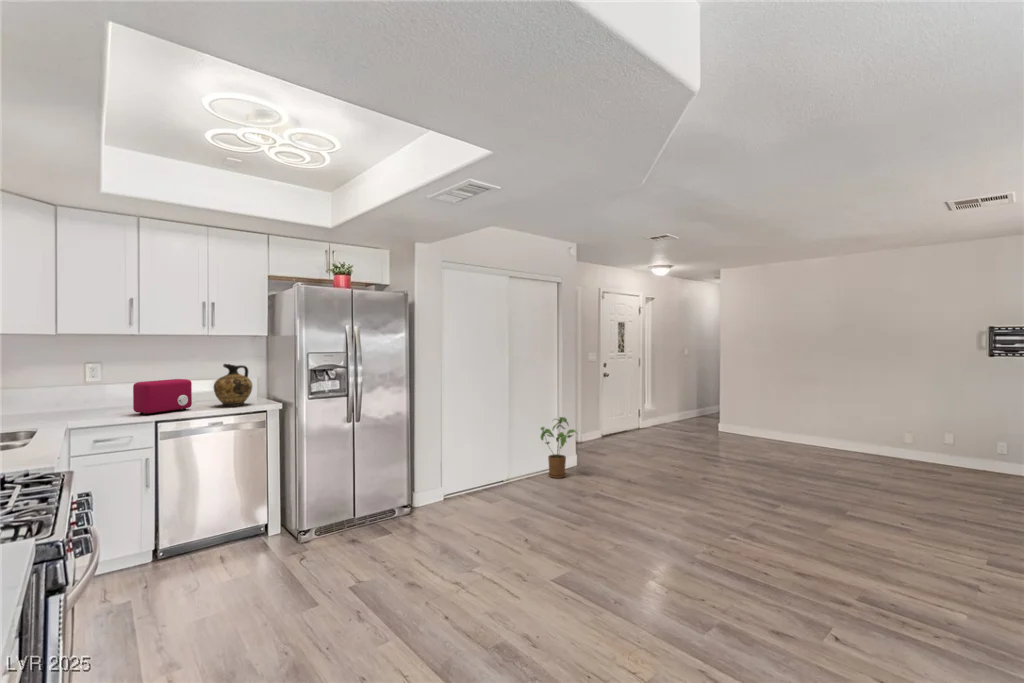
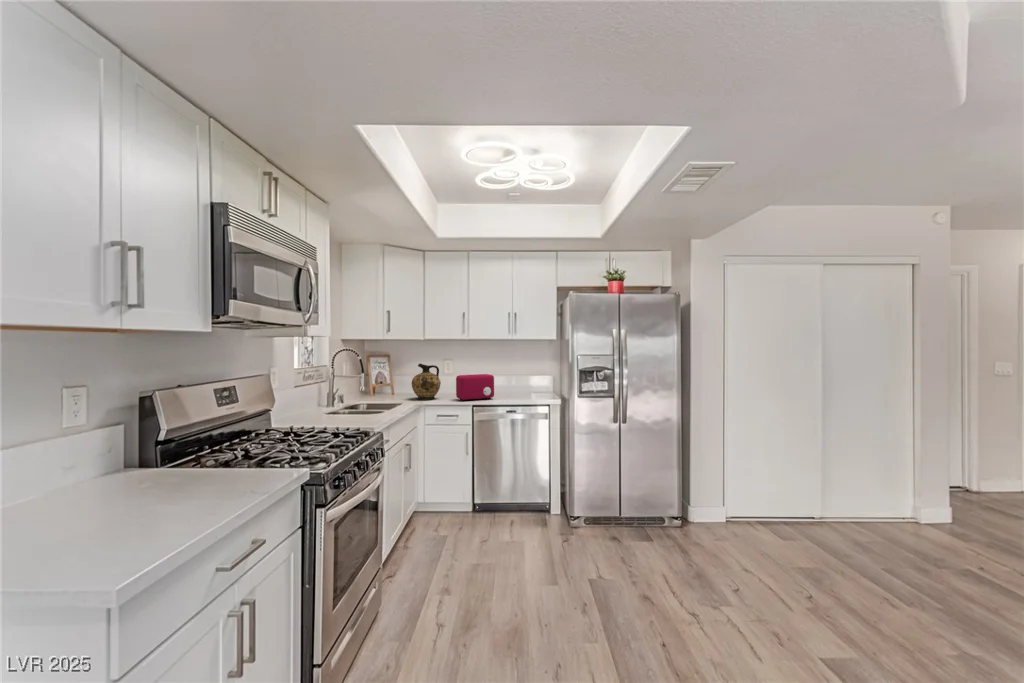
ceramic jug: present [214,364,252,406] -> present [412,364,441,399]
house plant: present [540,417,576,478] -> none [873,447,937,529]

